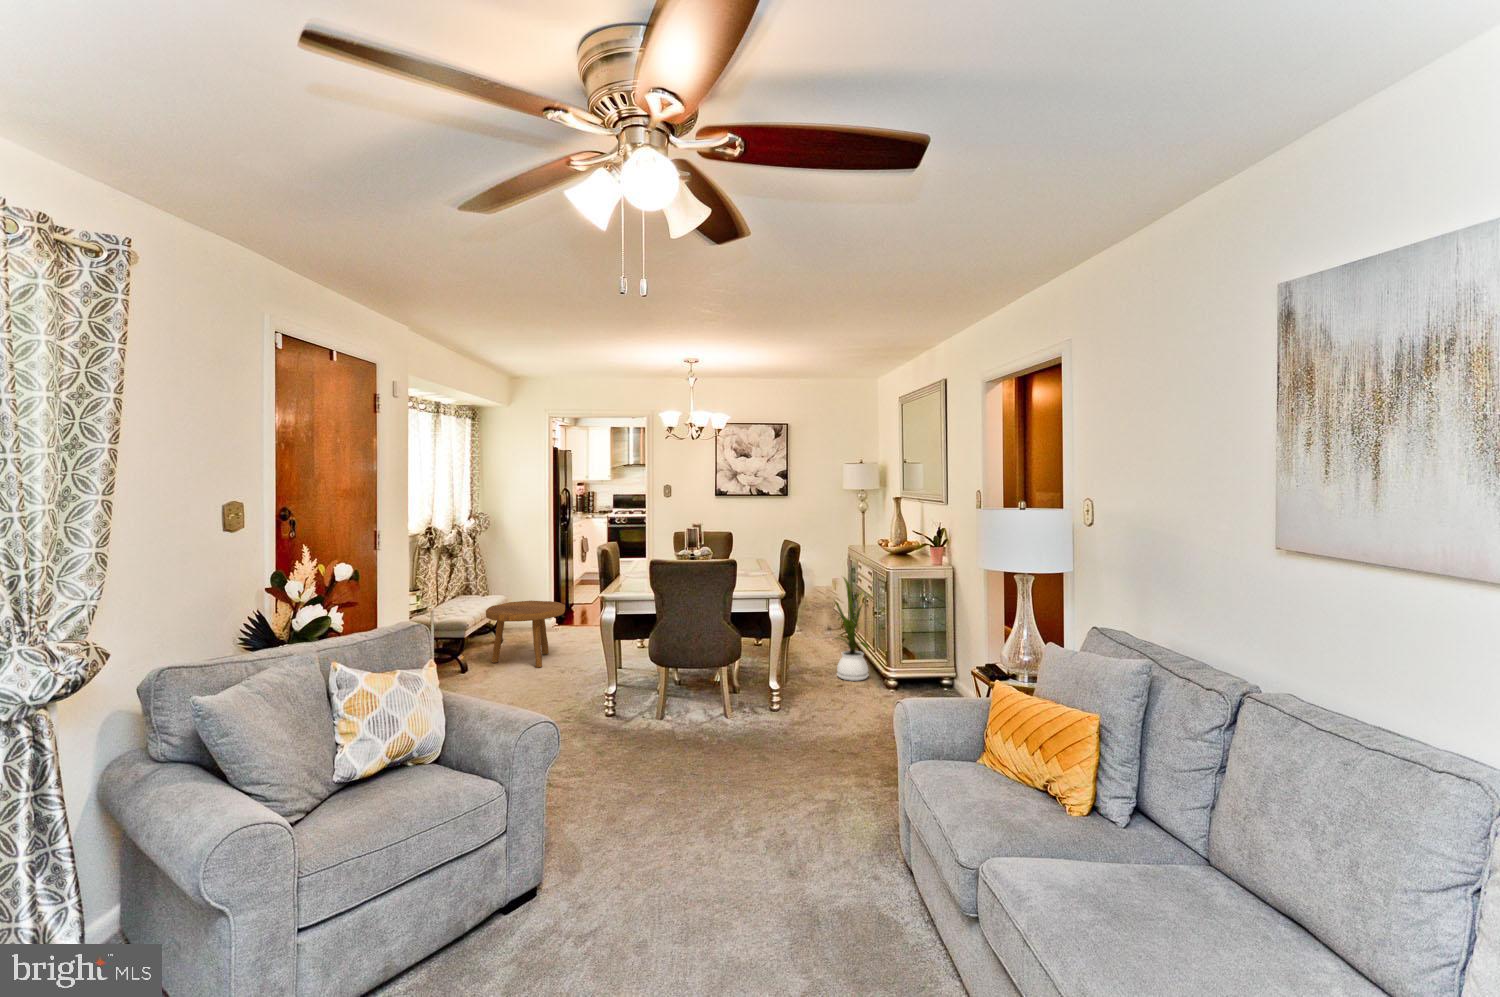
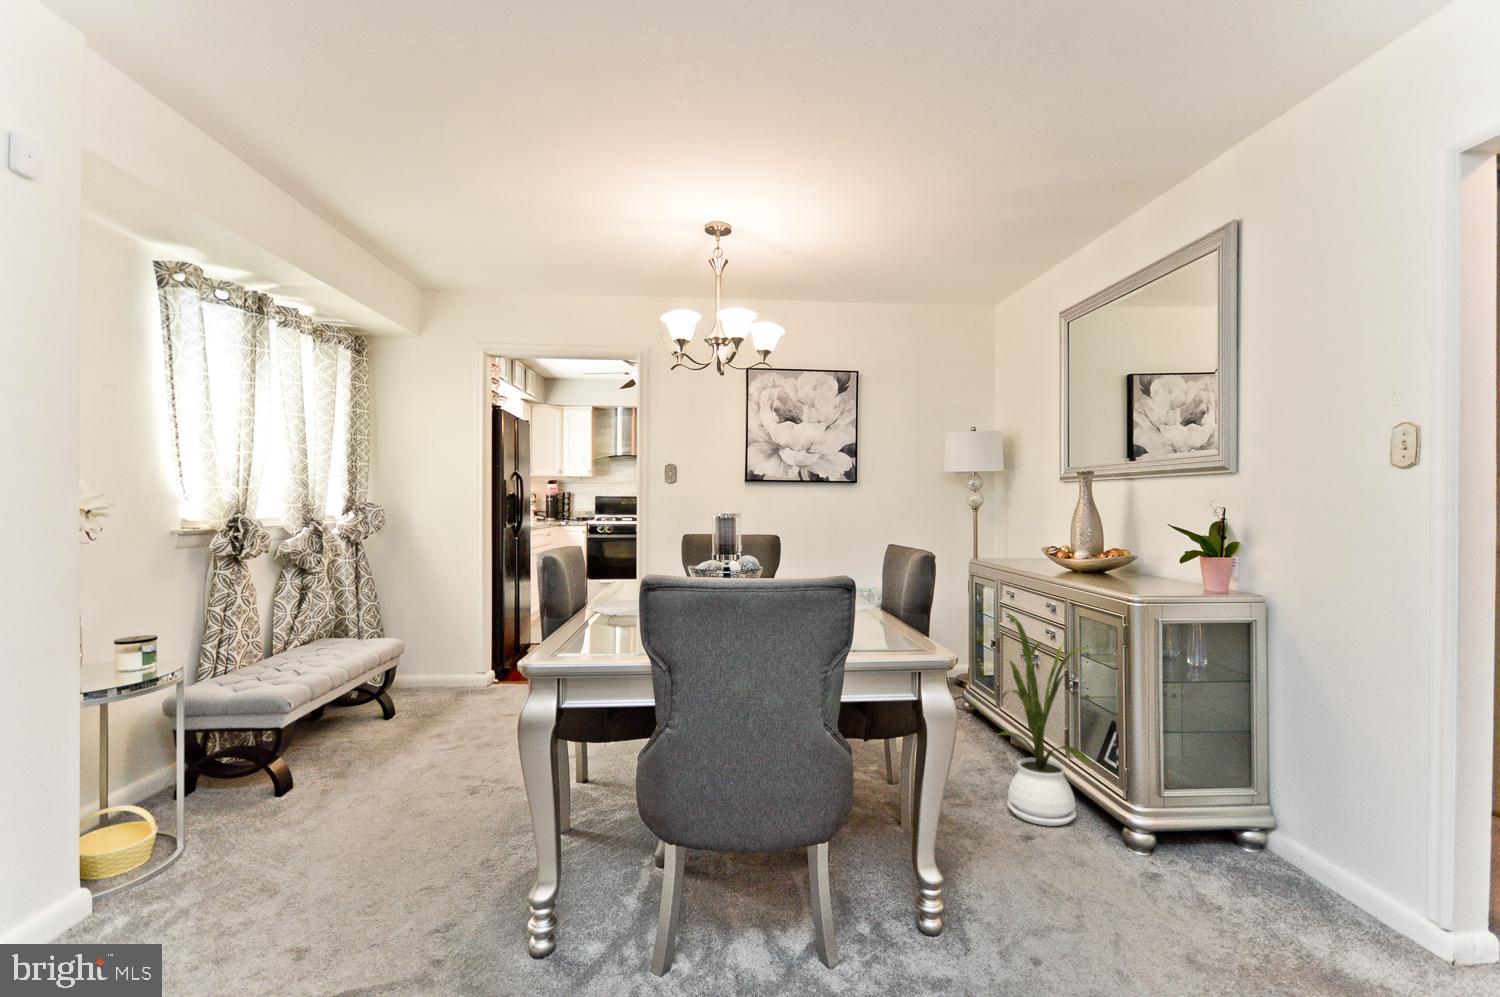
footstool: present [486,601,565,668] -> none [331,650,487,783]

